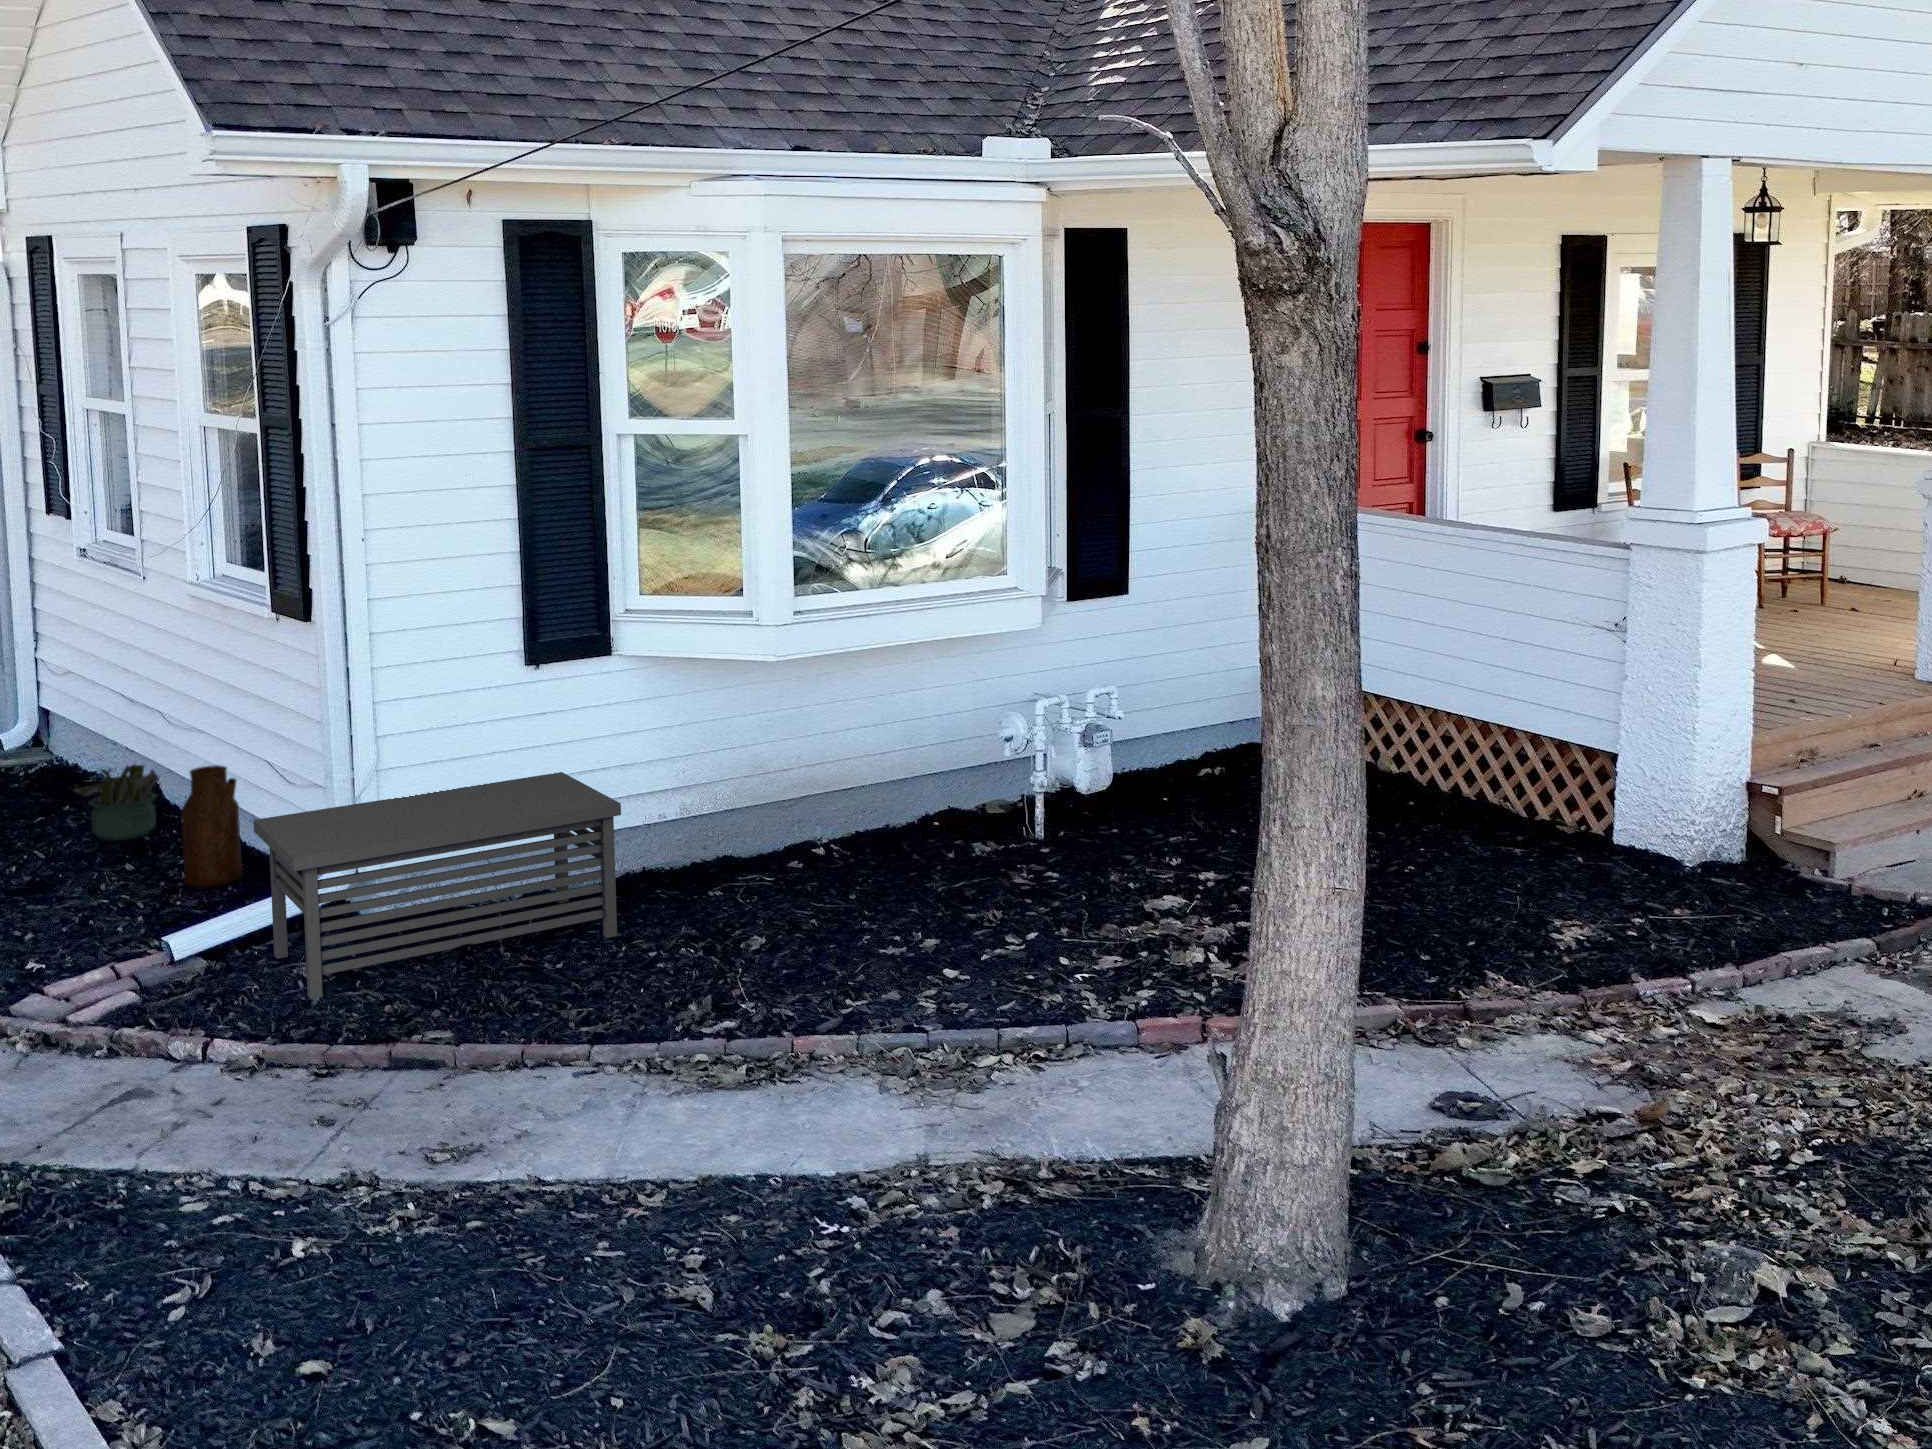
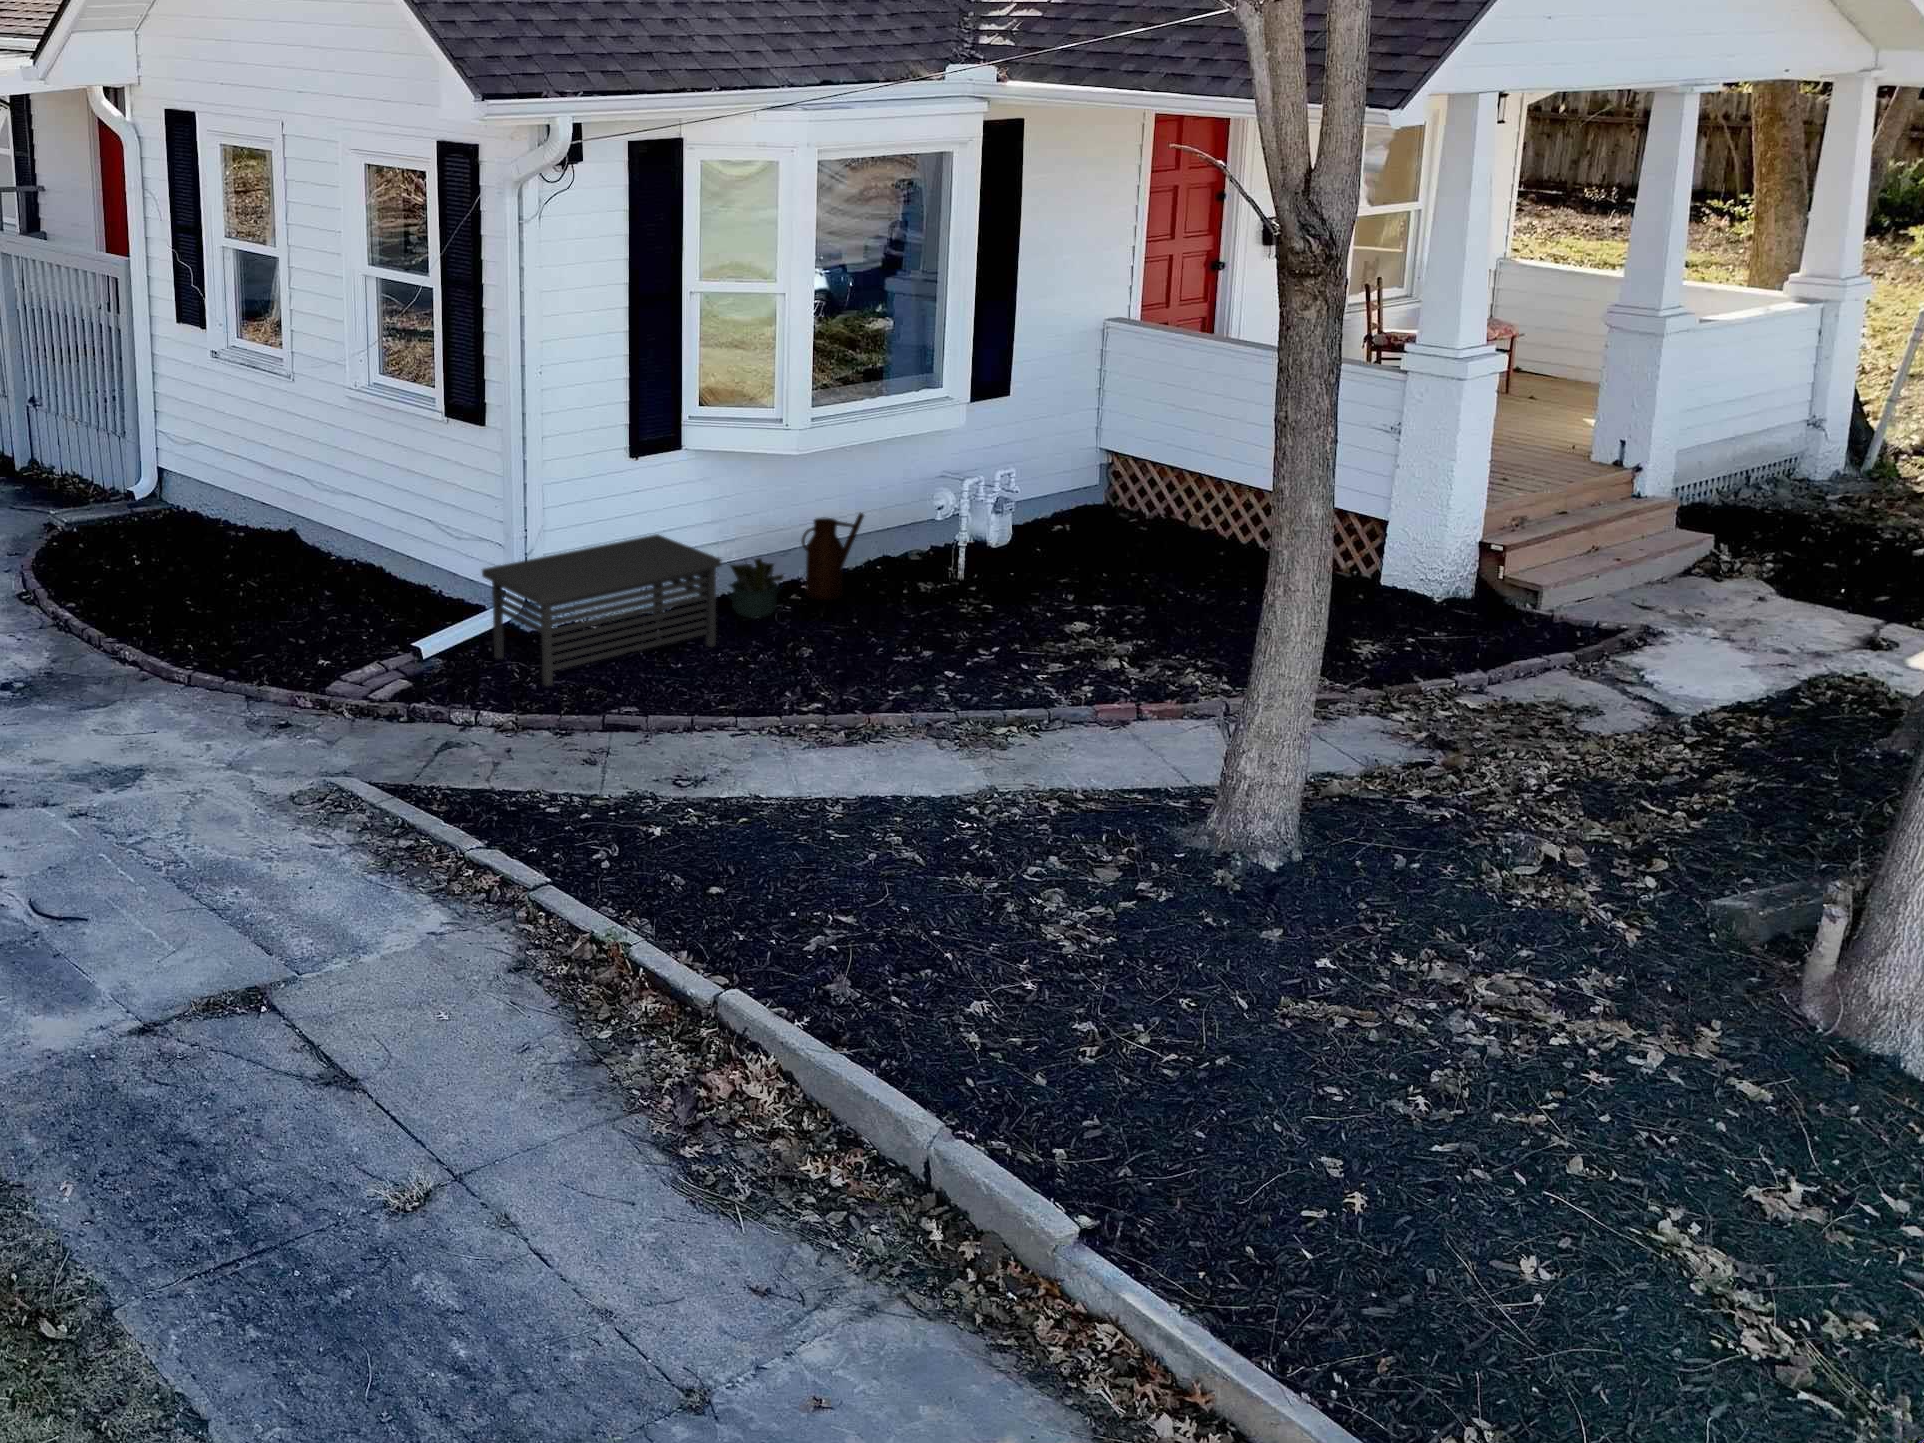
decorative plant: present [75,764,159,841] -> present [729,558,783,618]
watering can: present [181,765,242,887] -> present [802,513,864,600]

